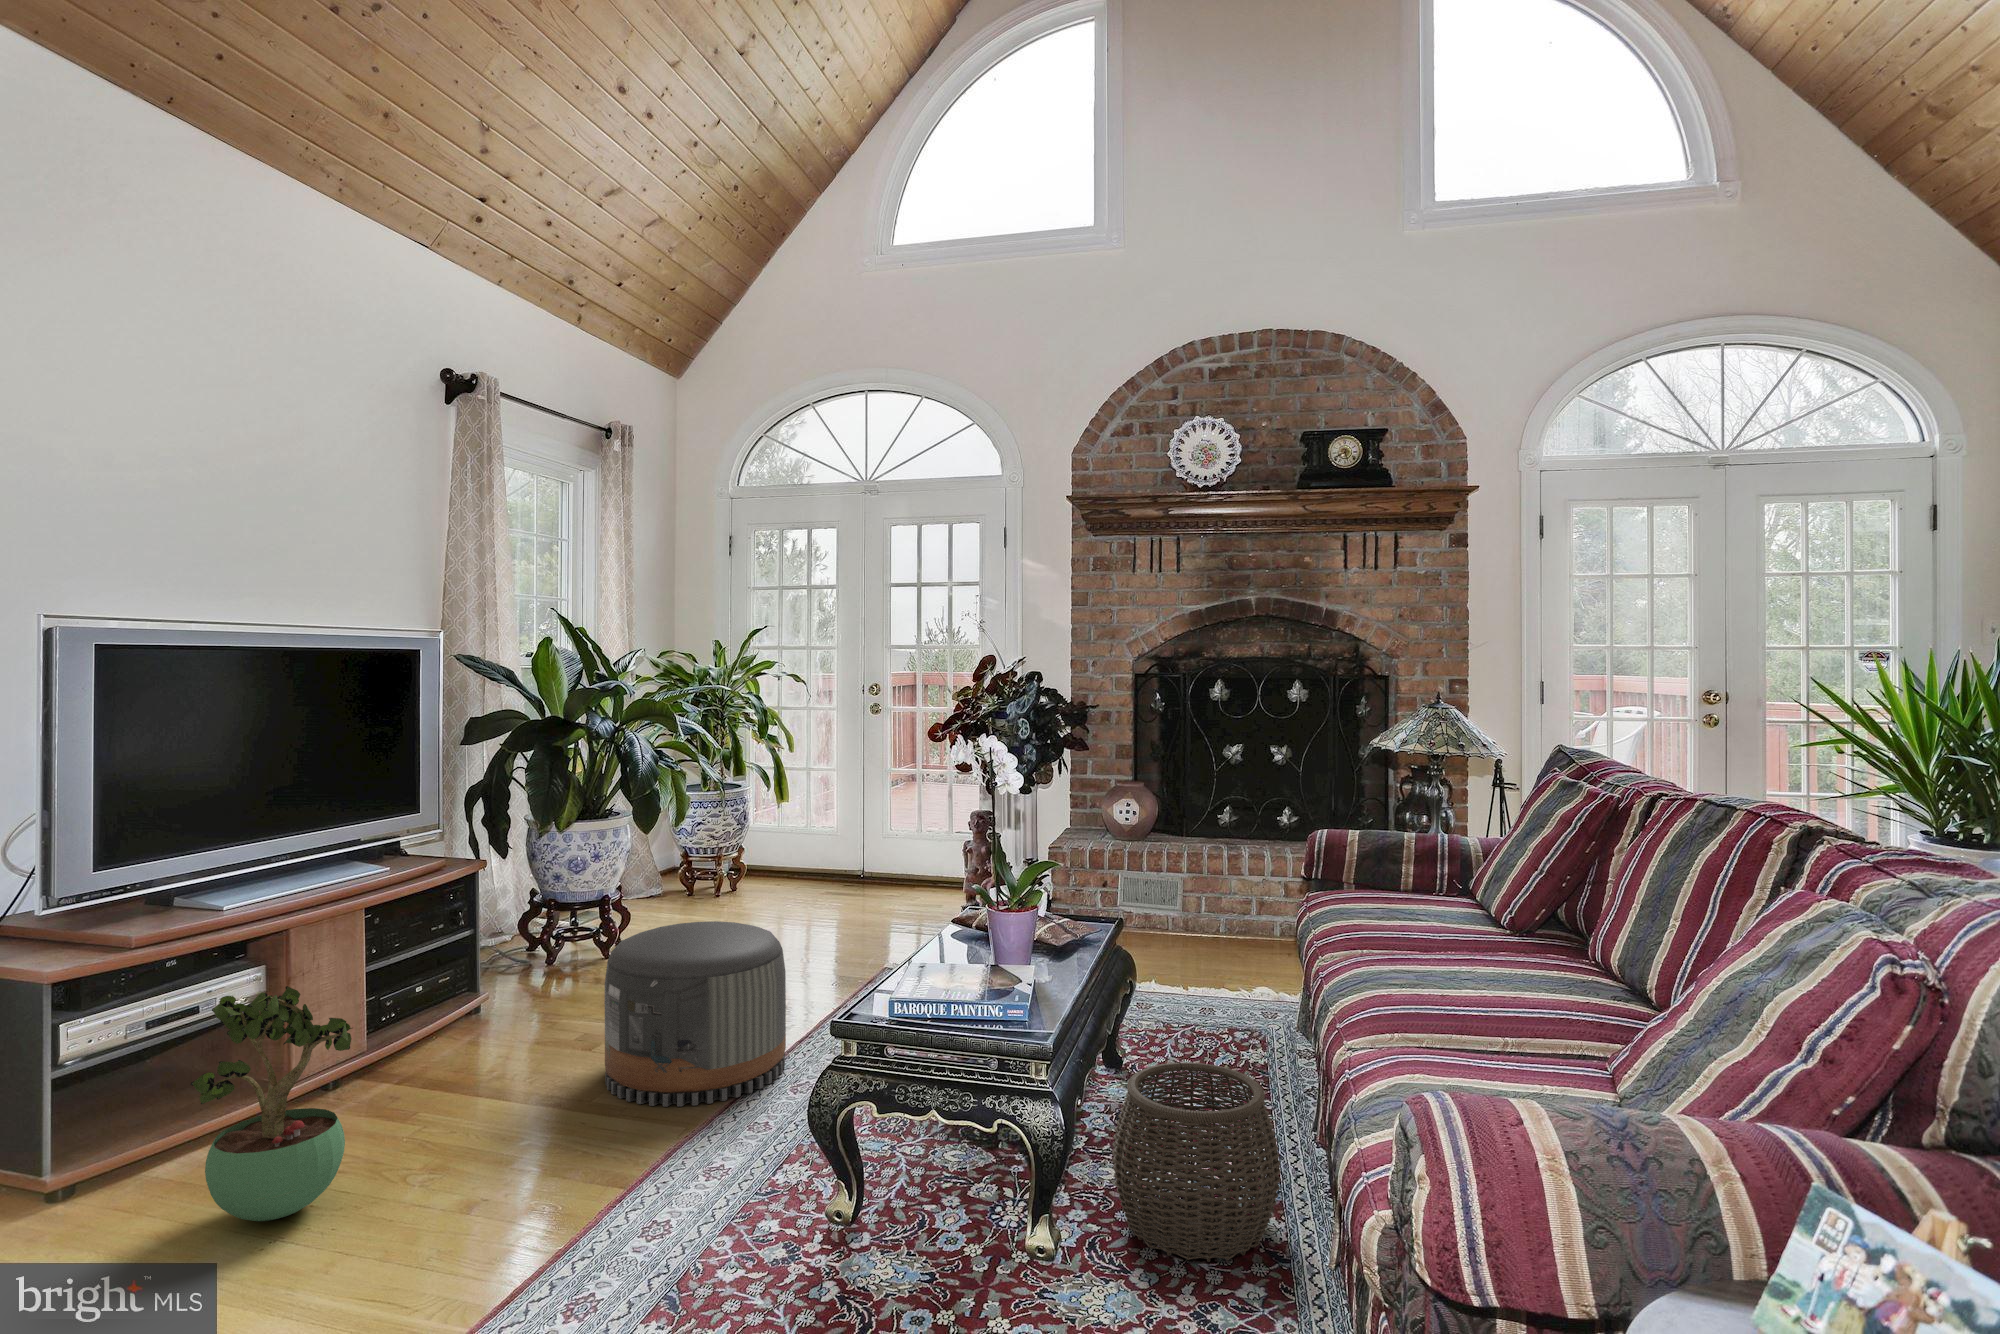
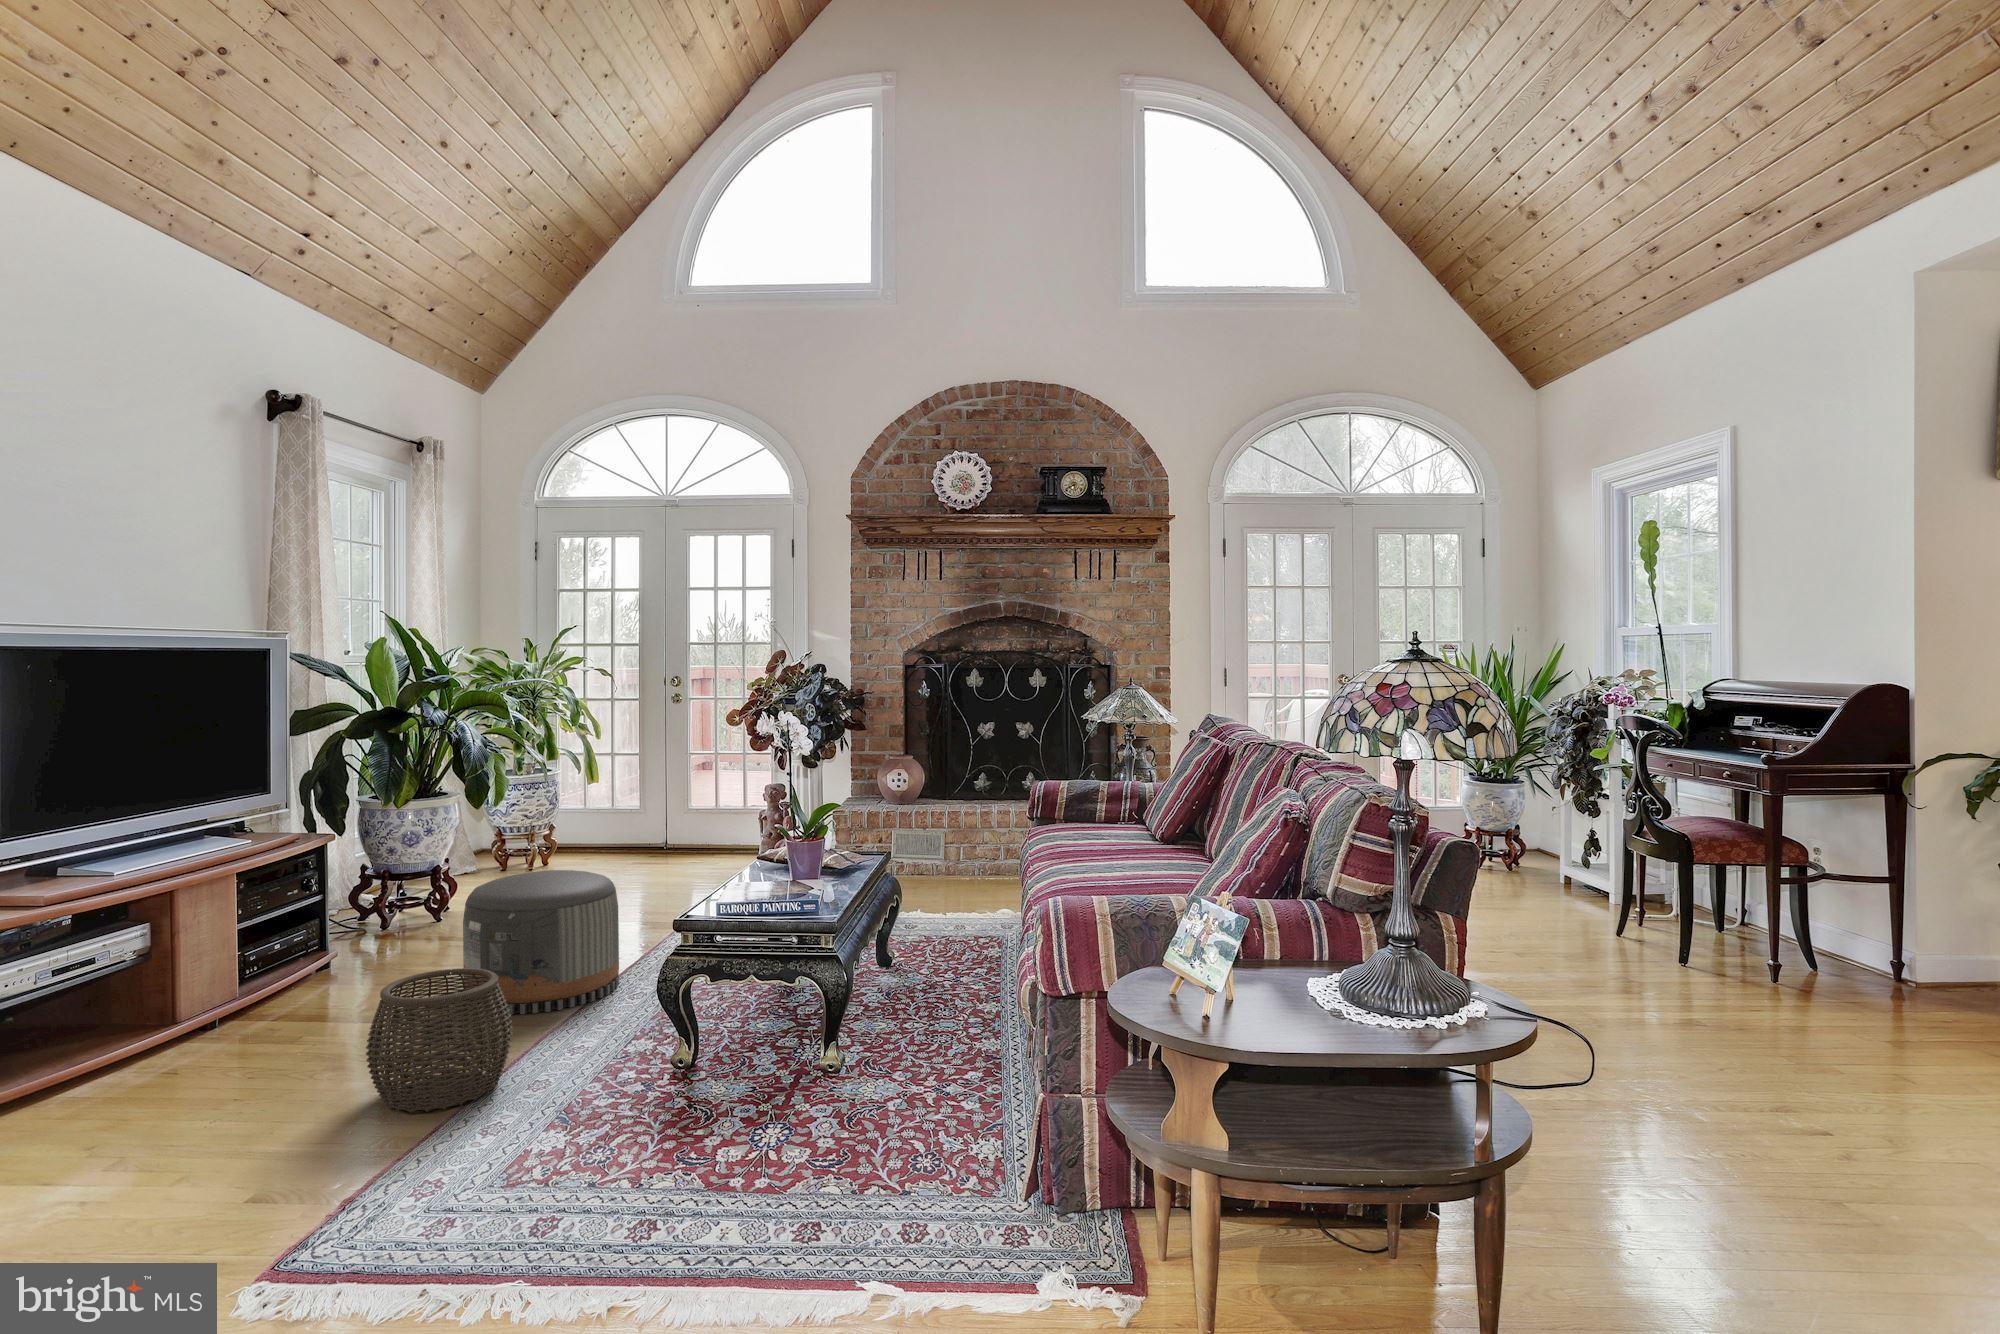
potted plant: present [191,986,352,1221] -> none [129,917,274,1107]
woven basket: present [1112,1062,1281,1262] -> present [366,968,513,1113]

